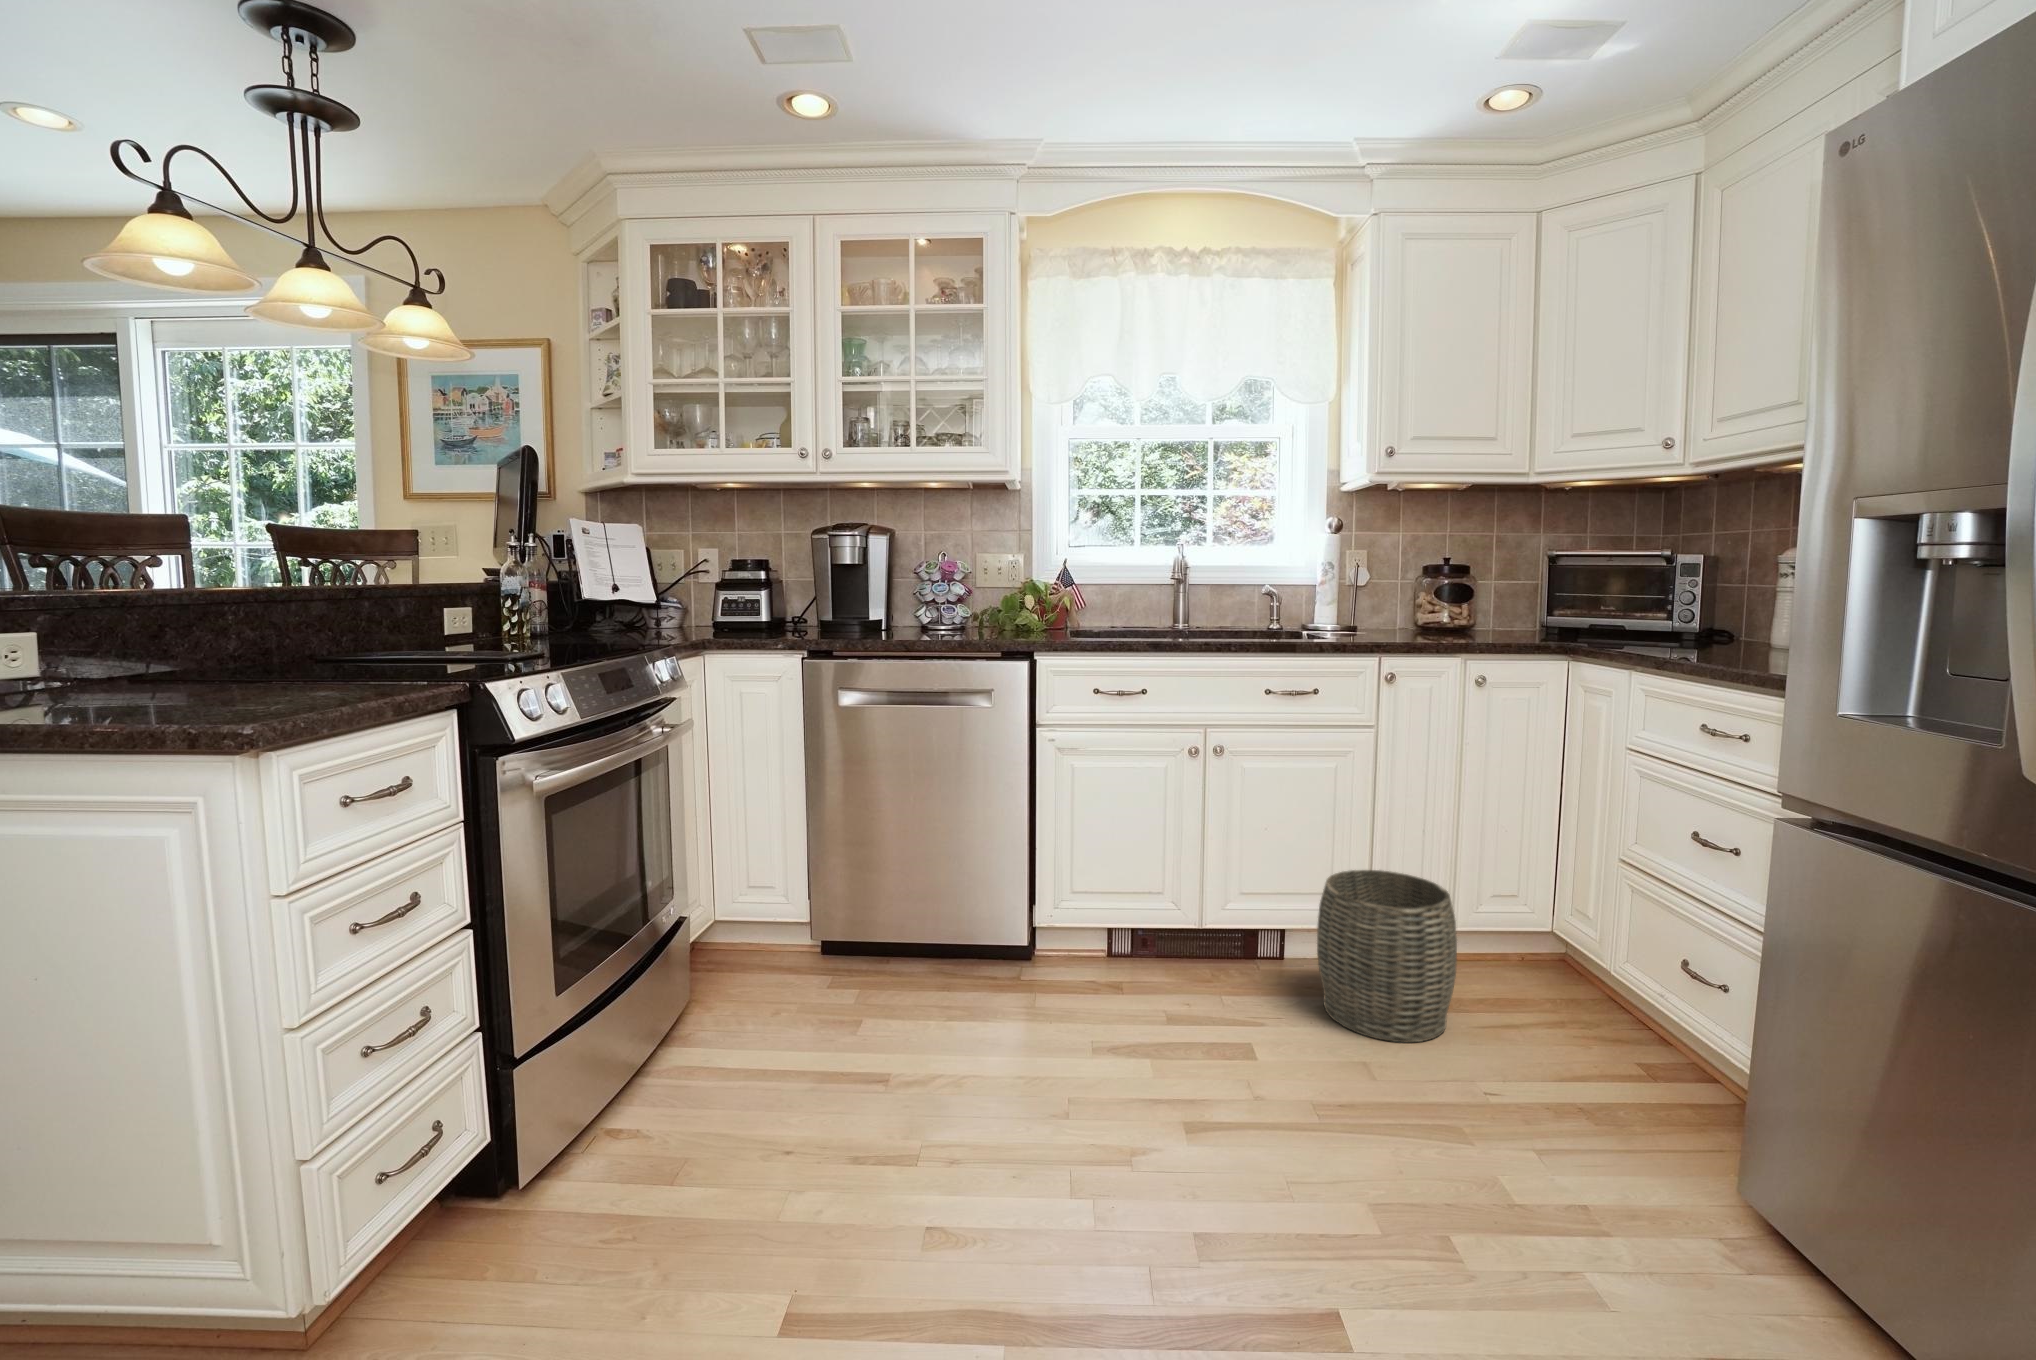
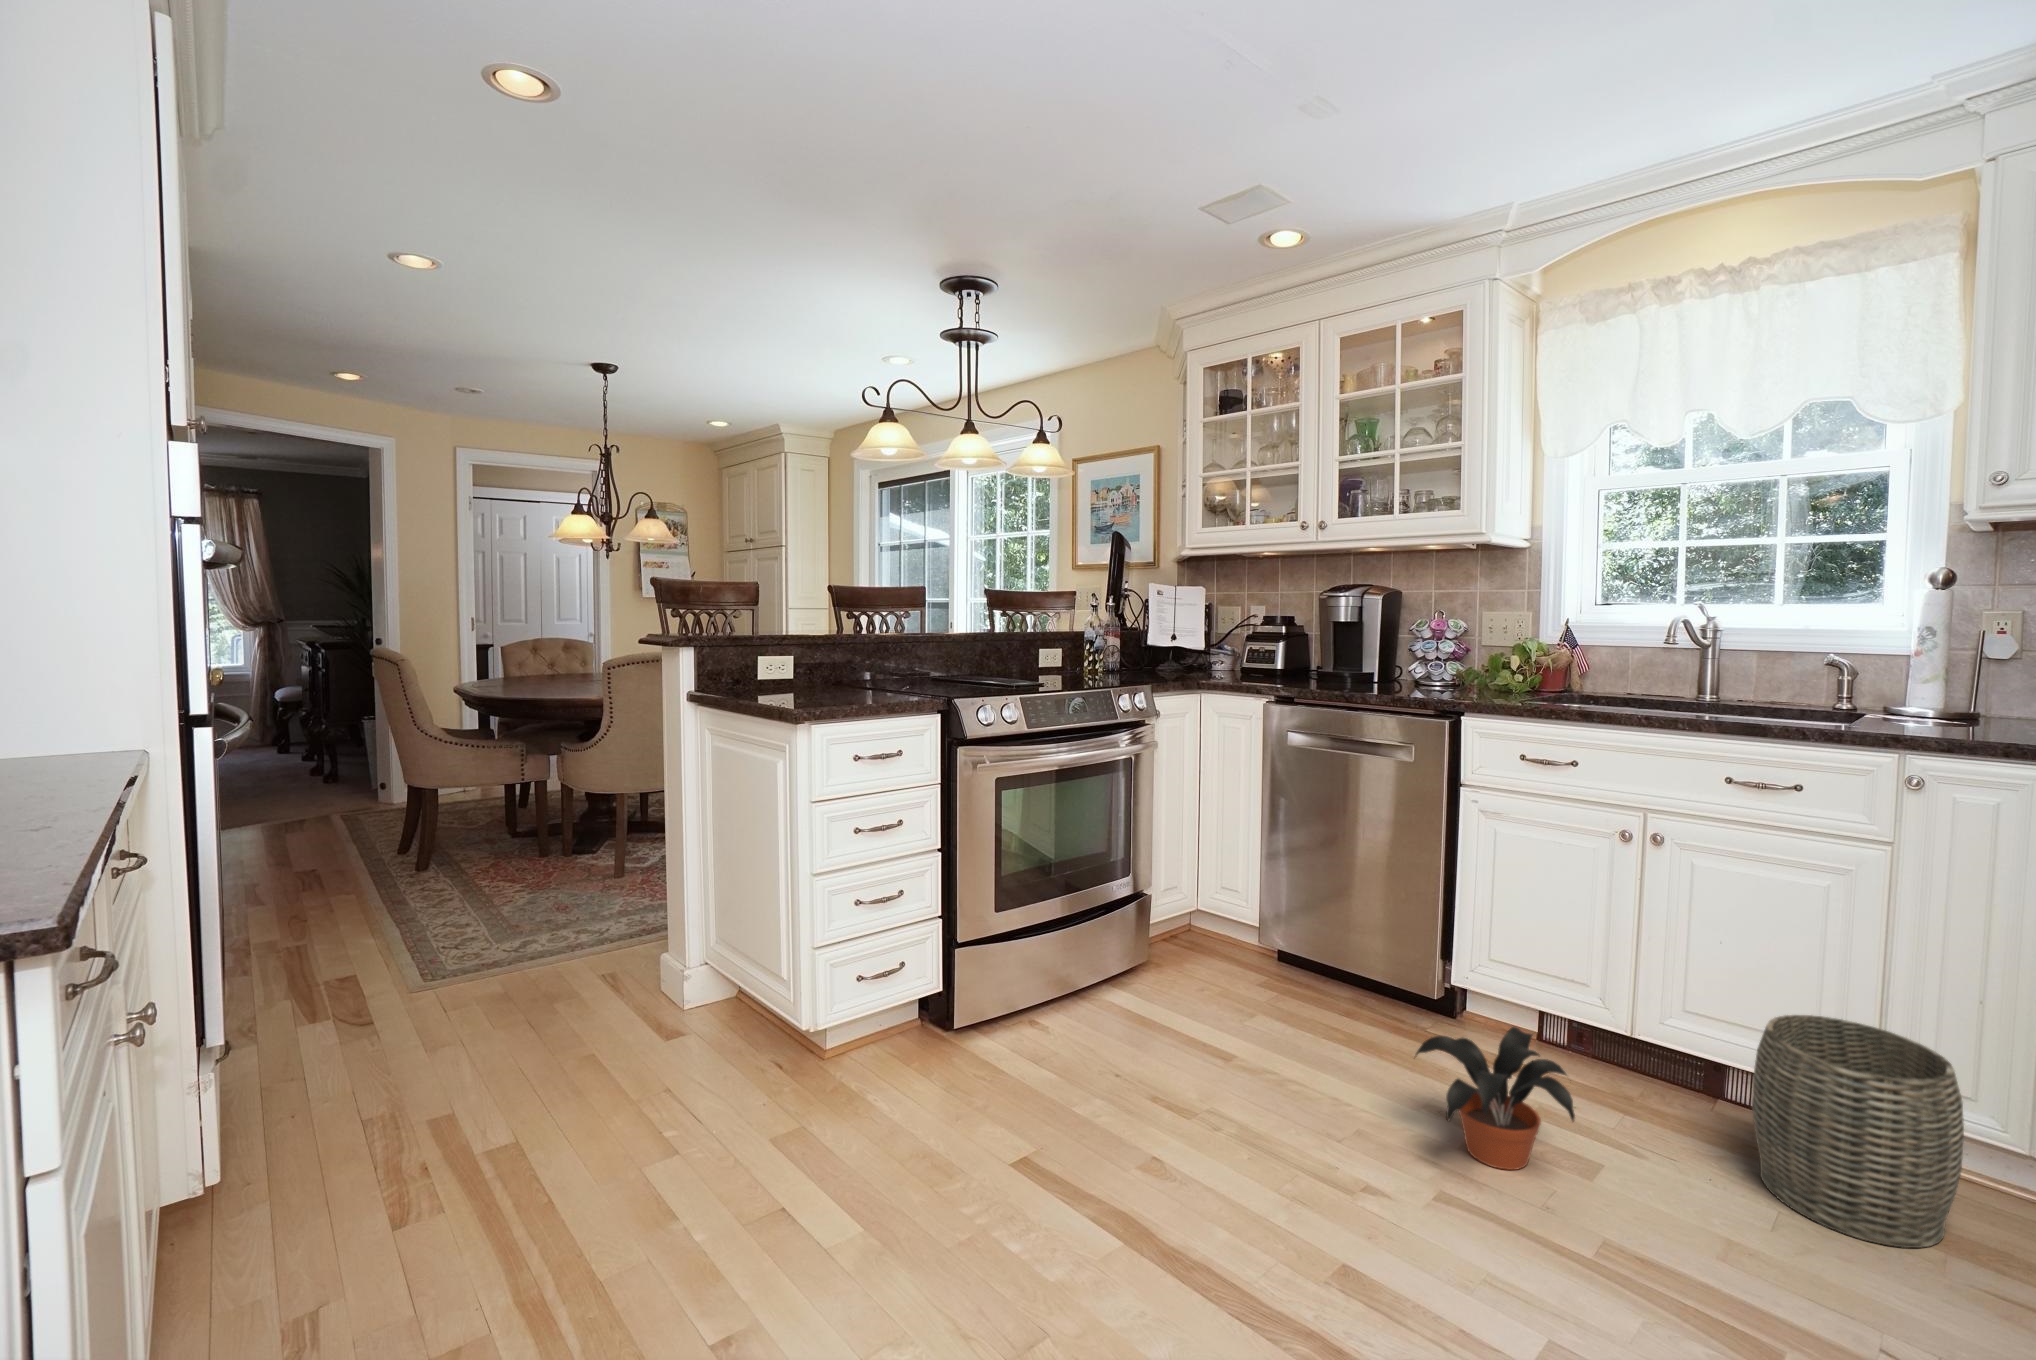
potted plant: none [1106,958,1266,1112] -> present [1415,1027,1575,1170]

